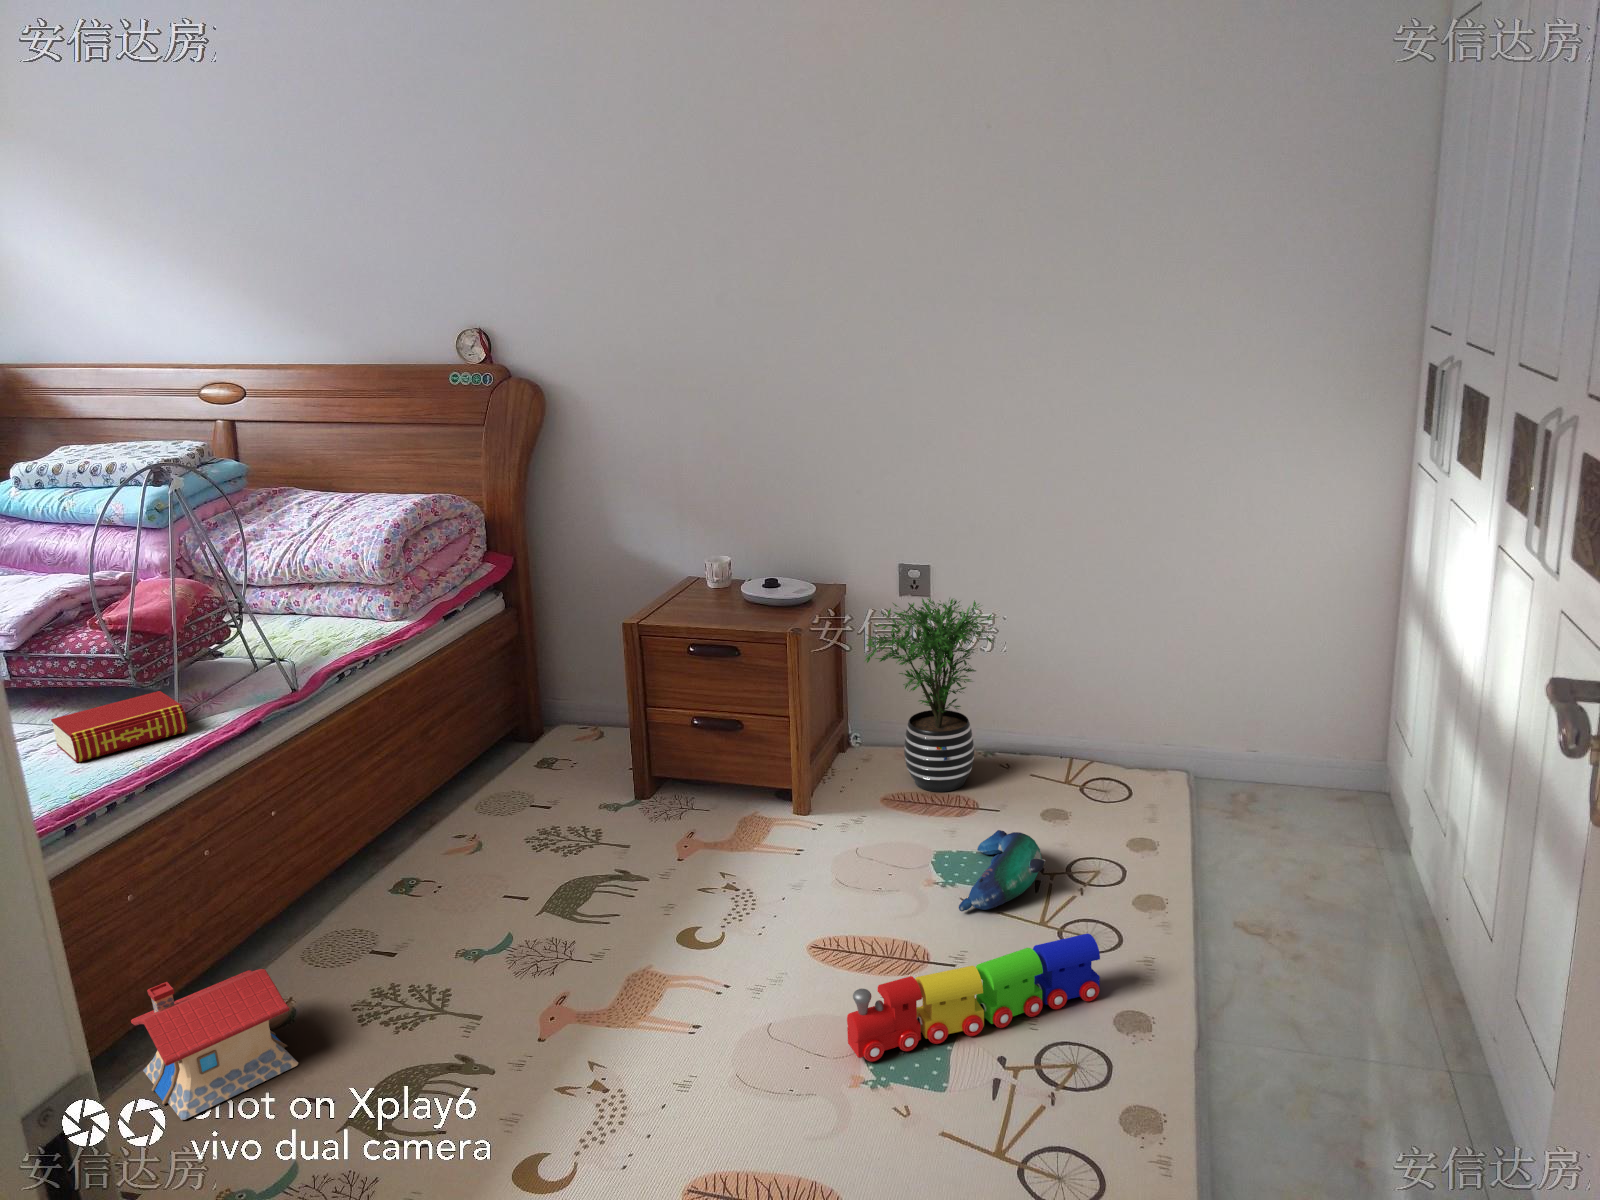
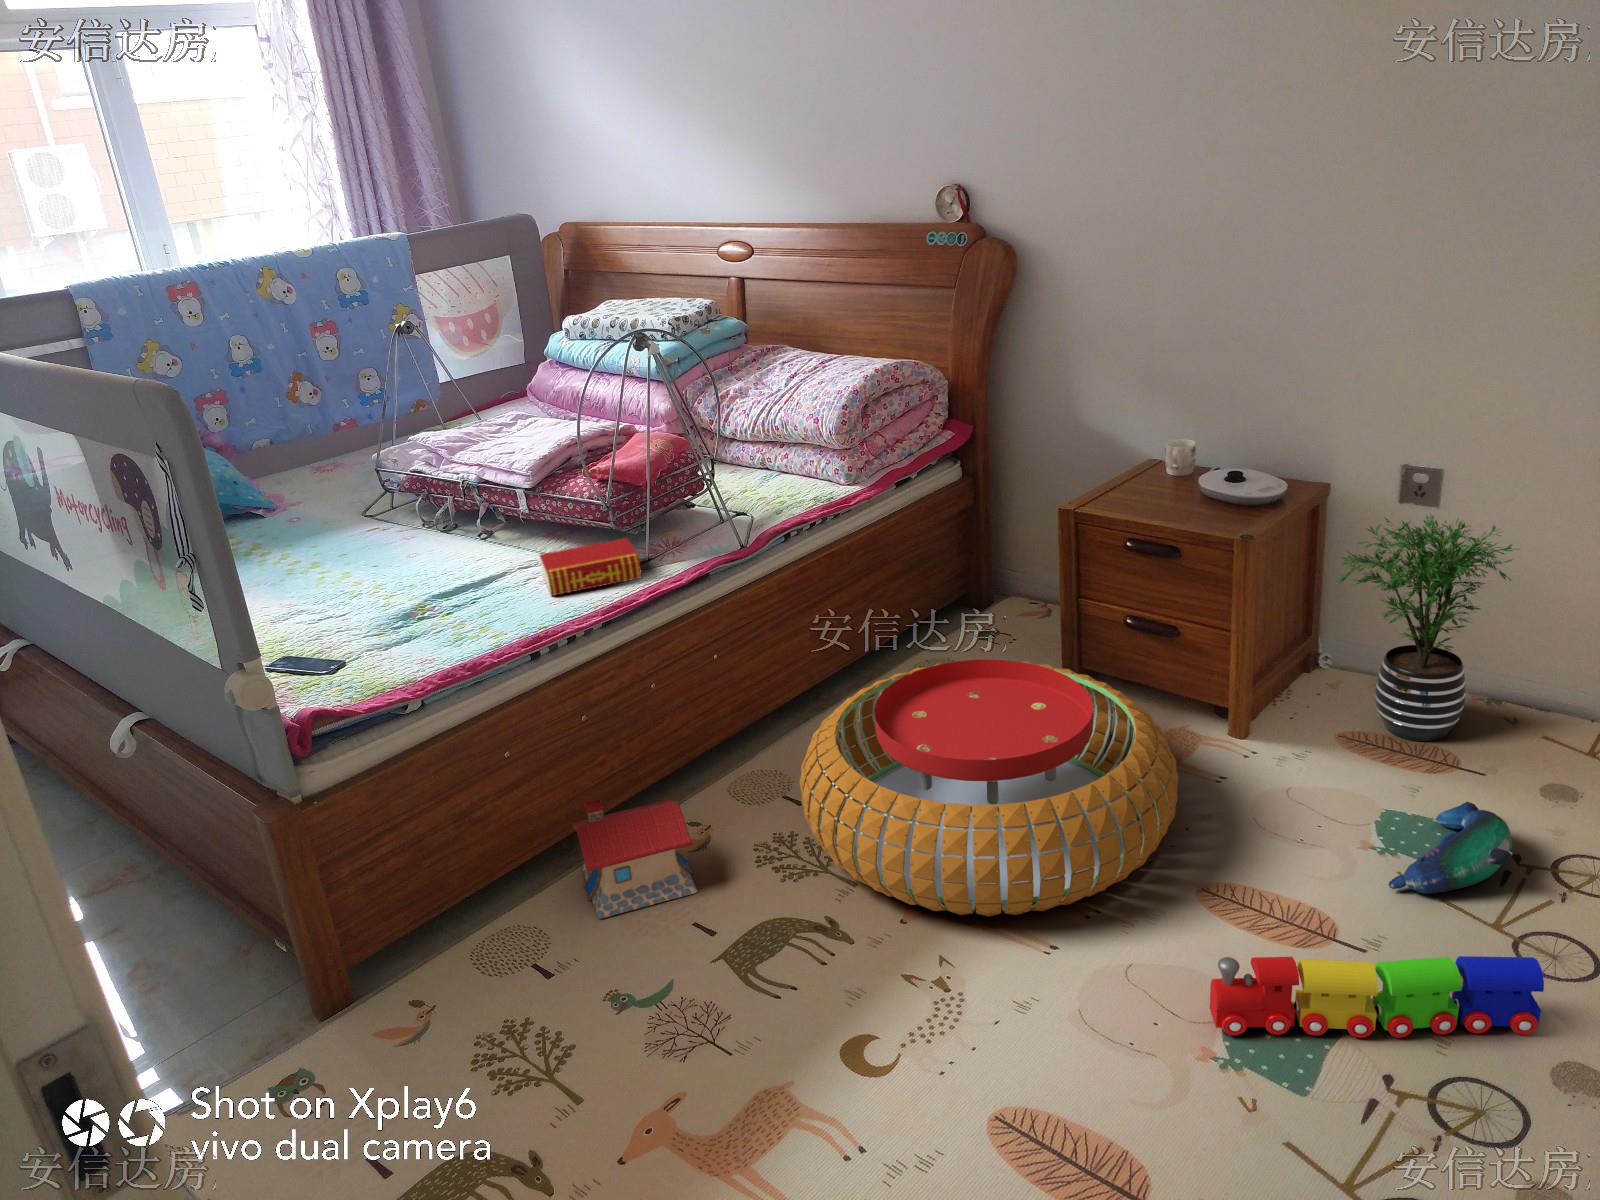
pouf: none [396,769,774,1021] -> present [799,659,1178,916]

